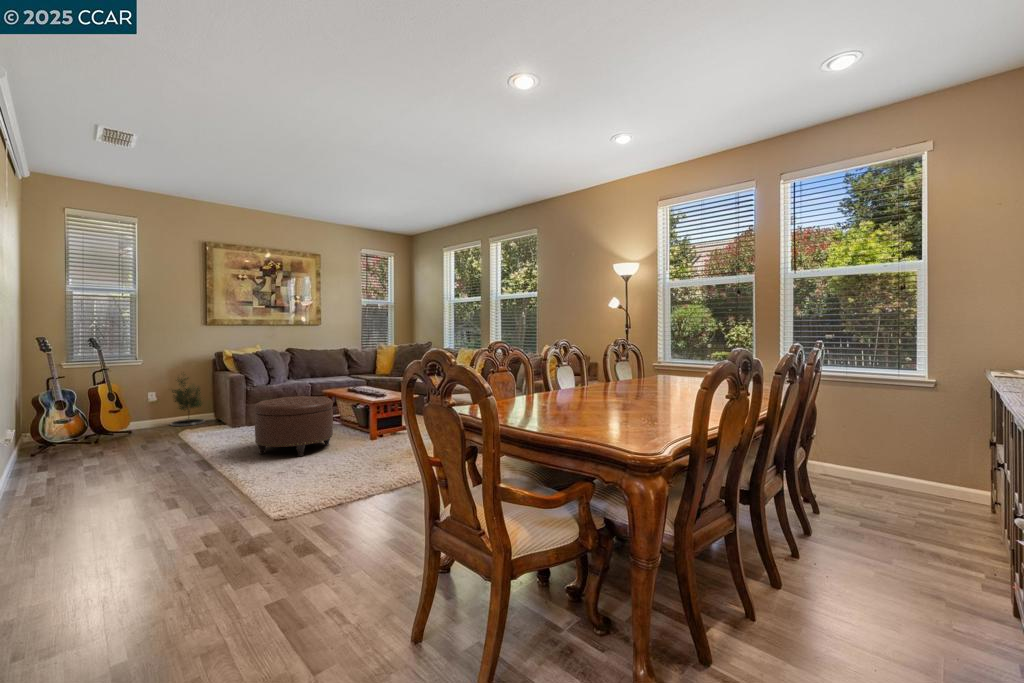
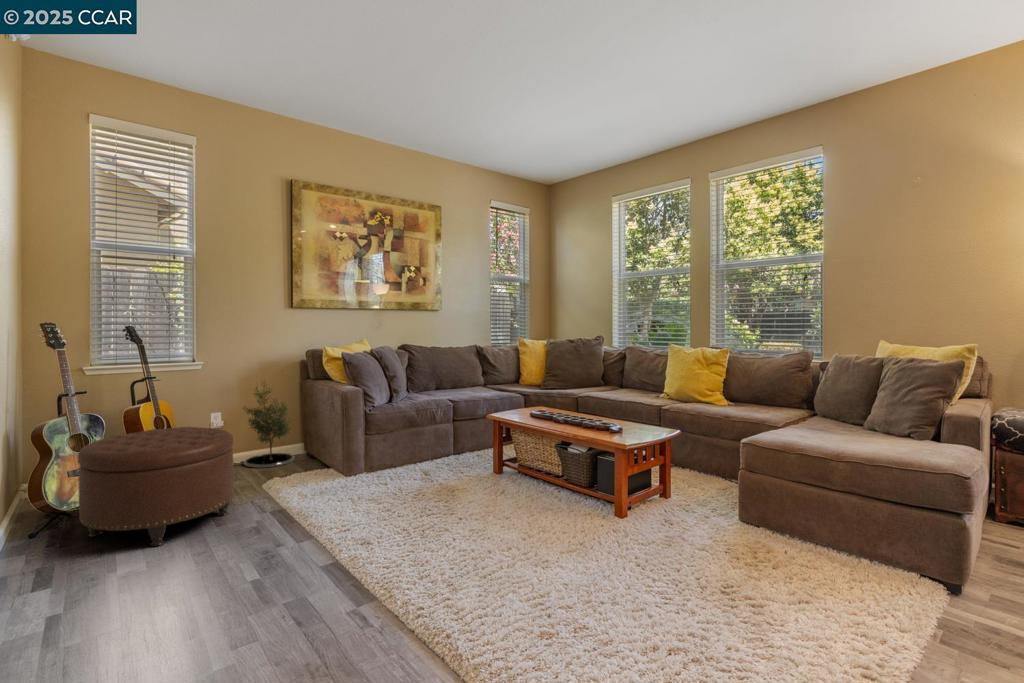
ottoman: present [255,396,333,456] -> present [78,427,234,546]

